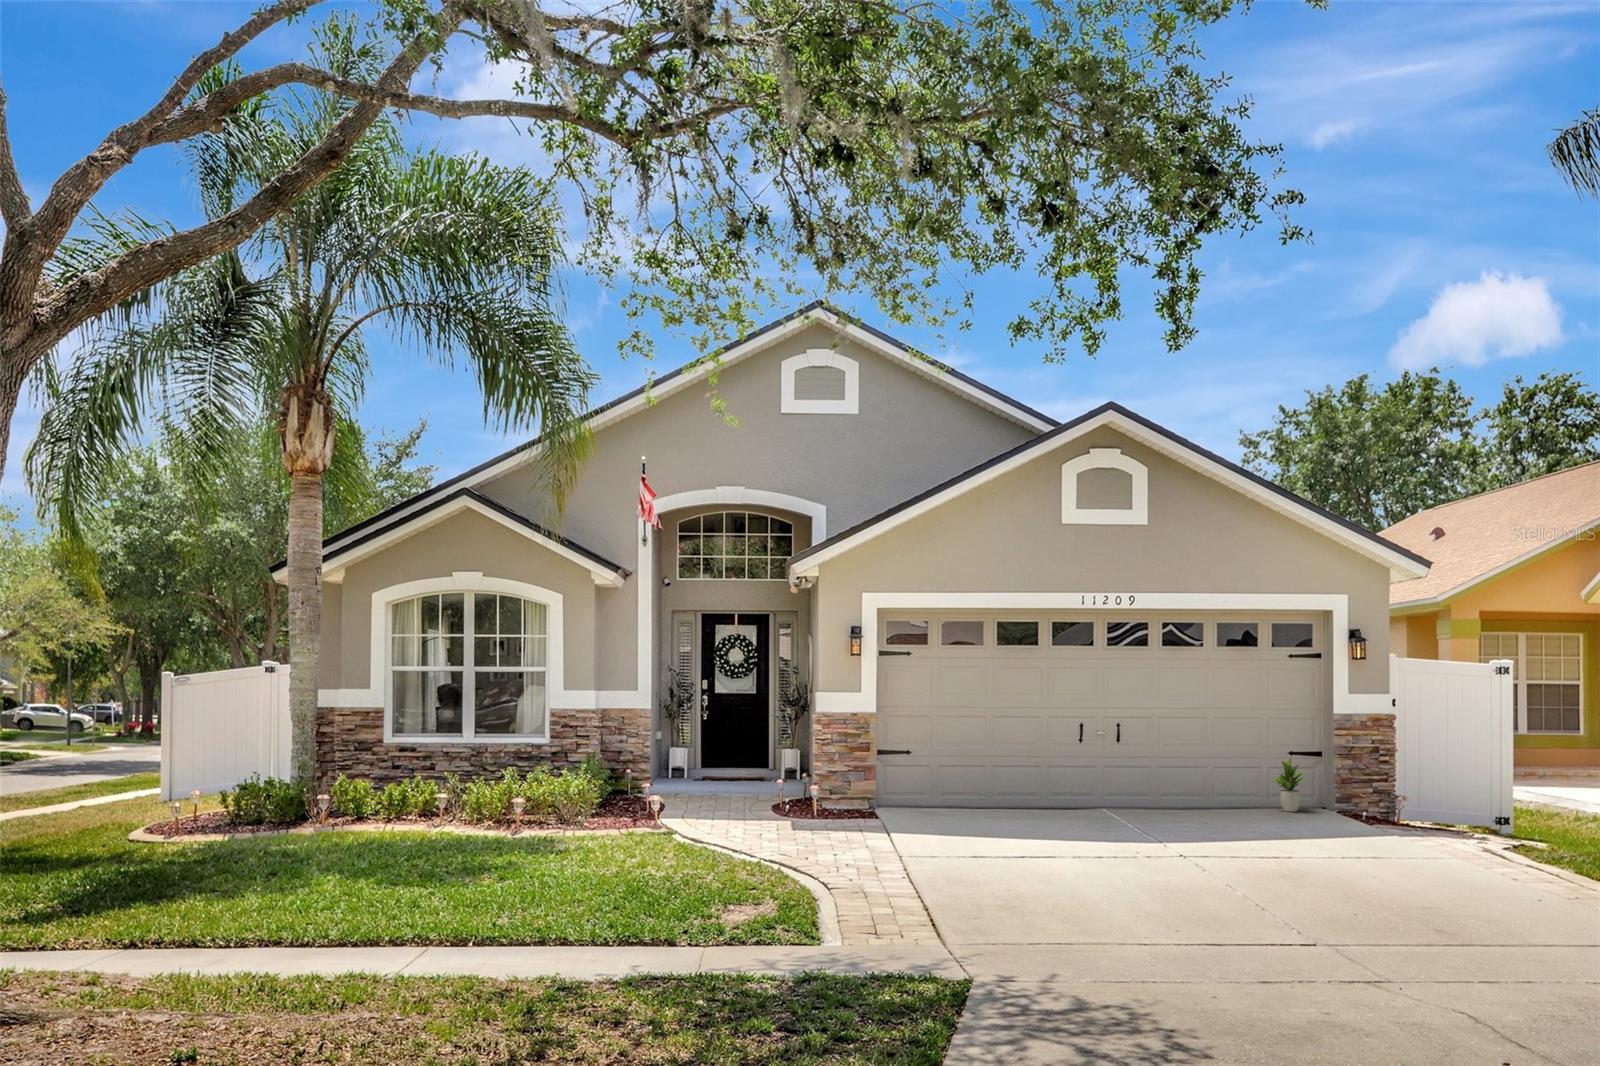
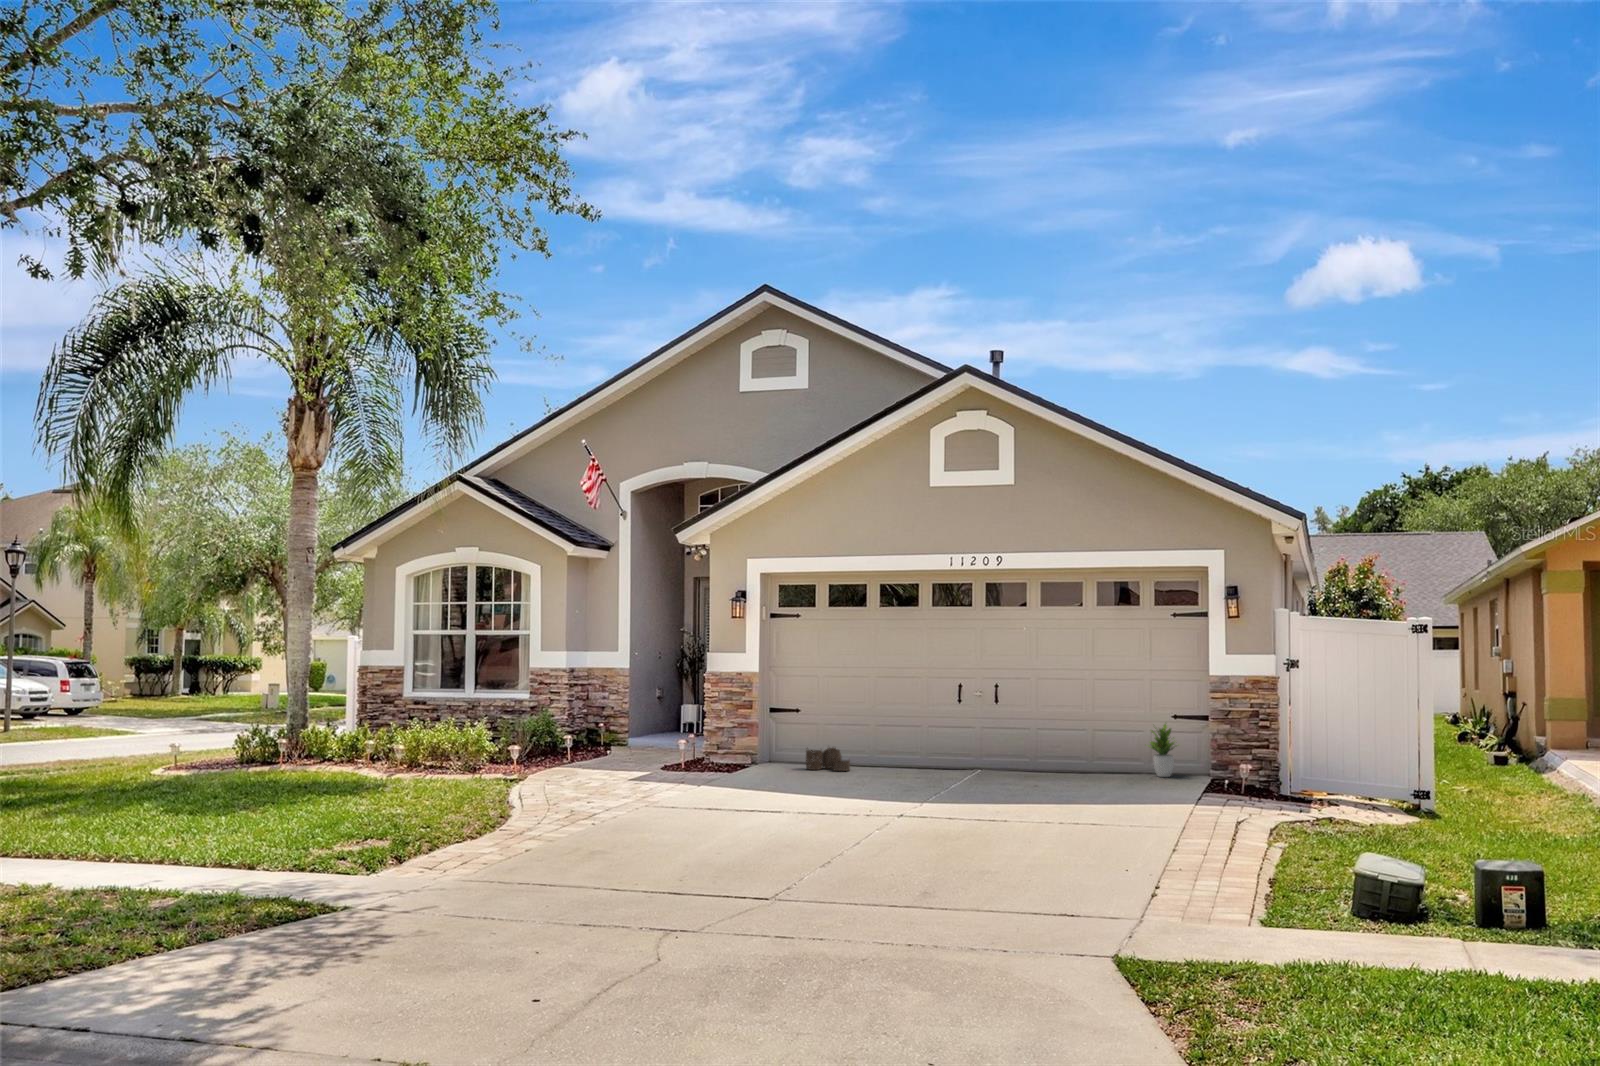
woven basket: none [940,789,990,816] -> present [806,748,850,771]

